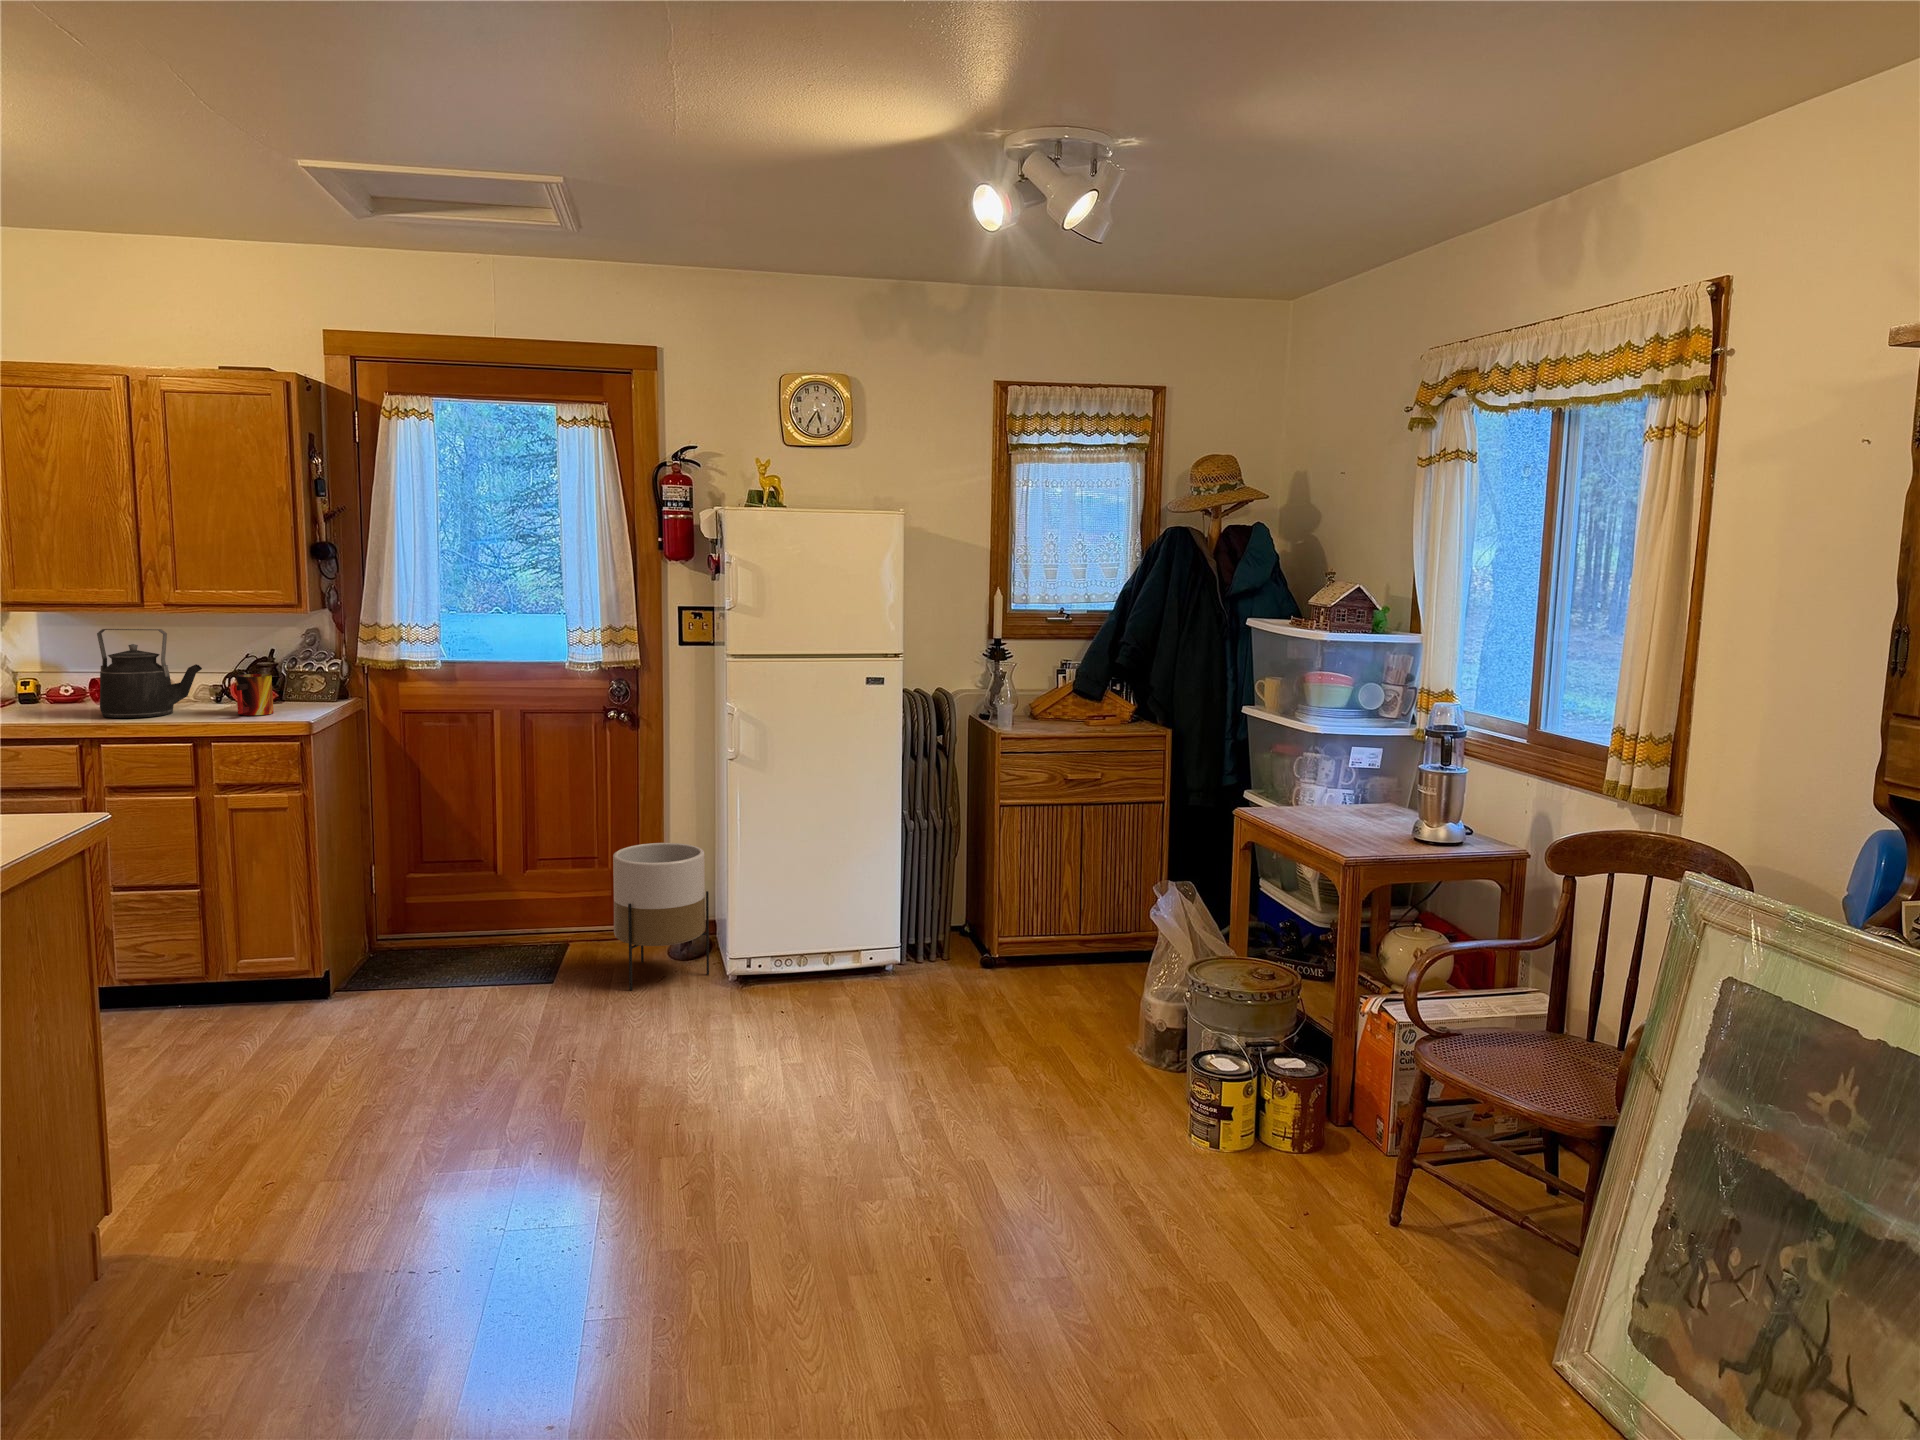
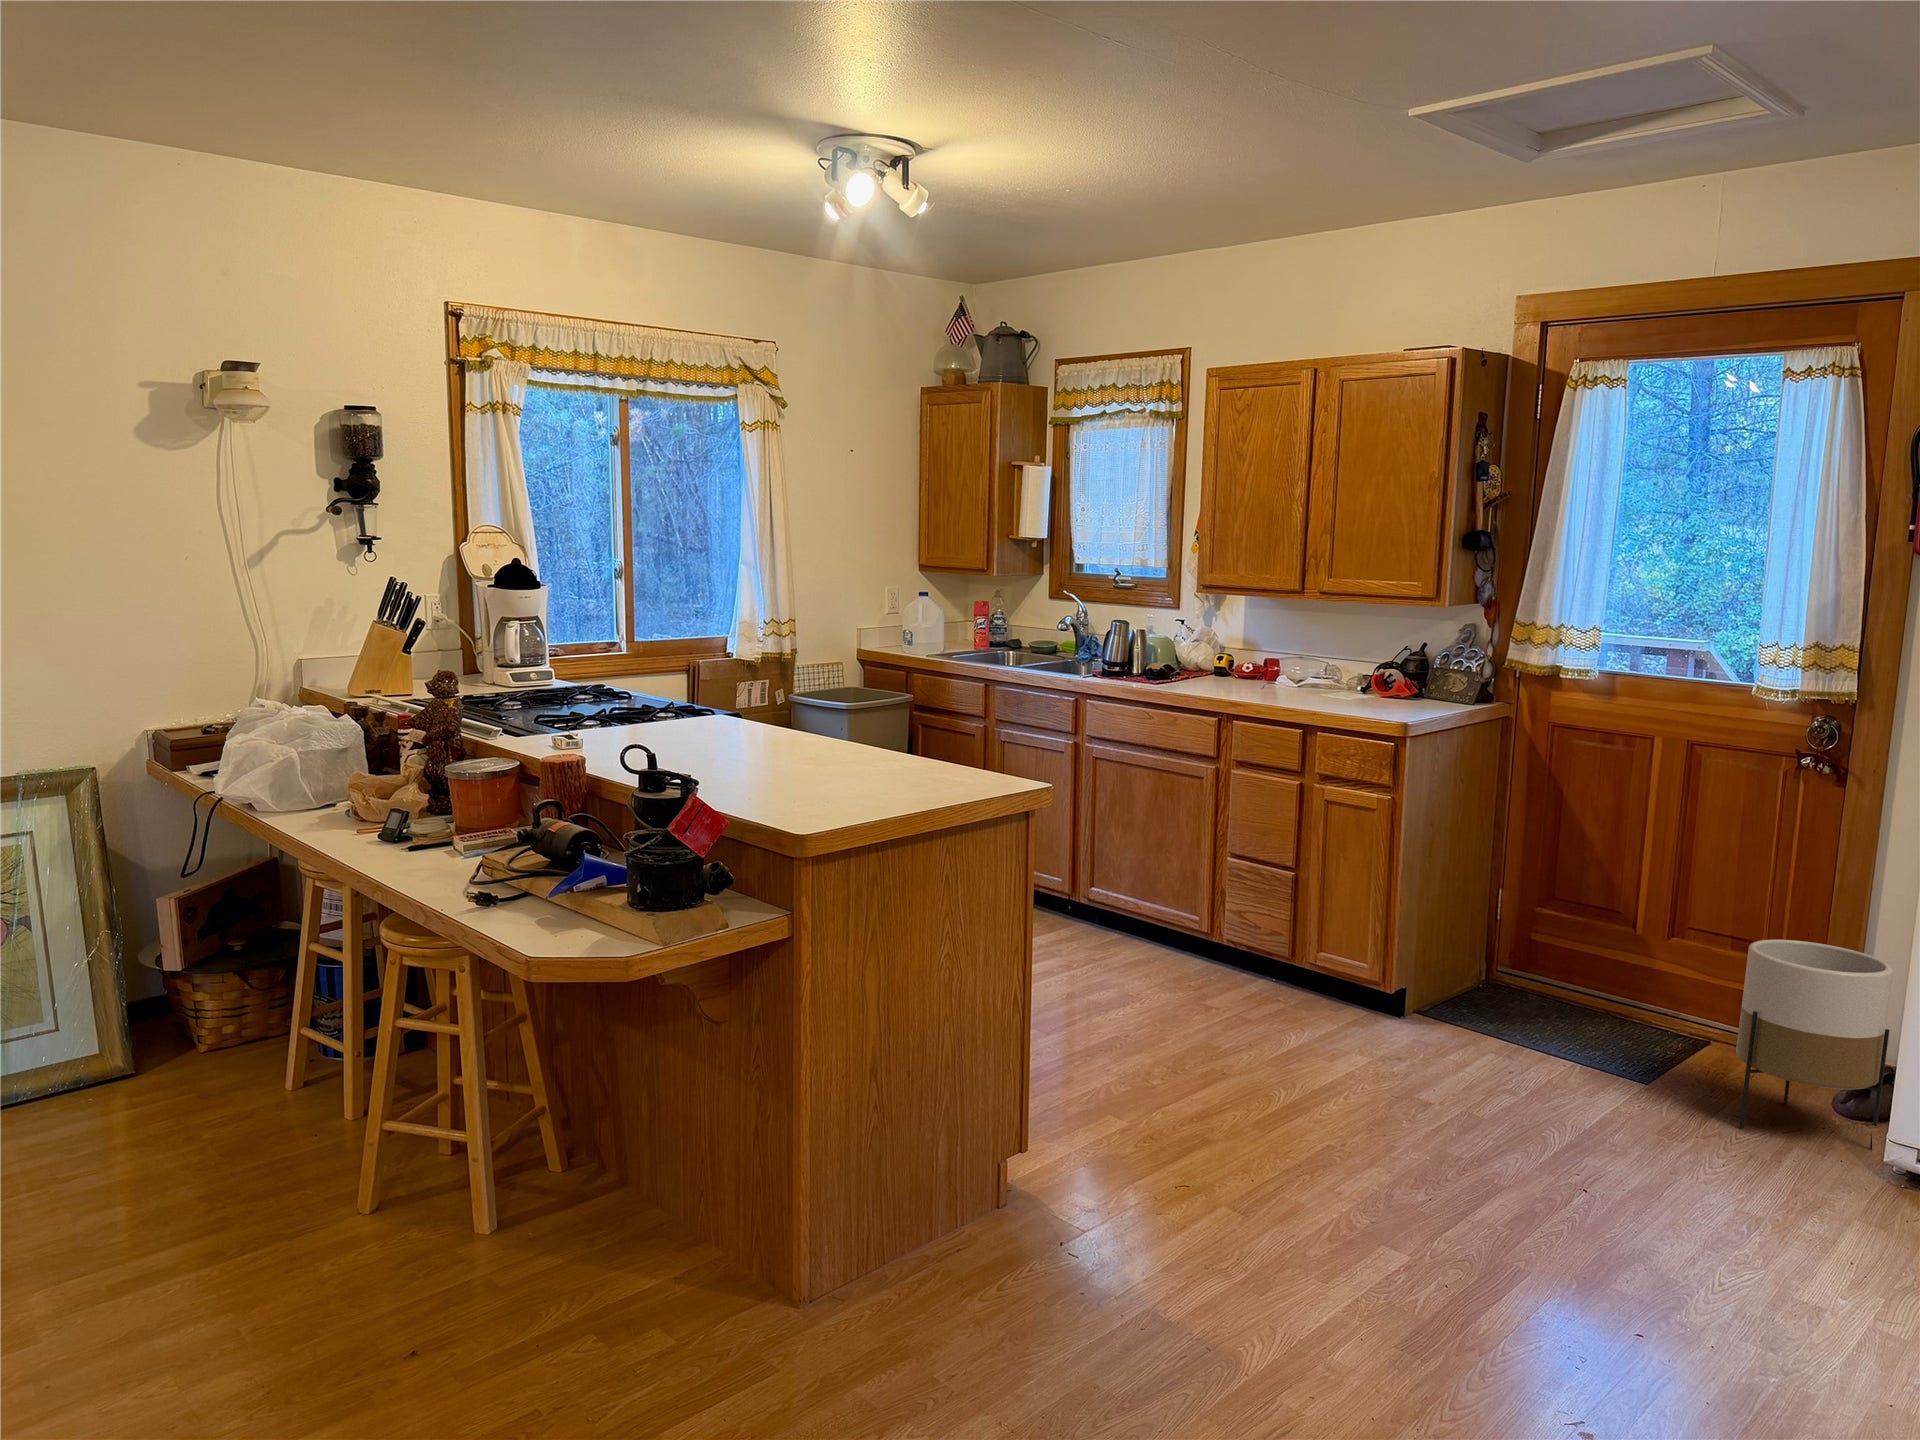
kettle: present [97,629,202,718] -> none [1253,608,1340,696]
mug: present [236,674,273,715] -> none [1357,663,1399,706]

